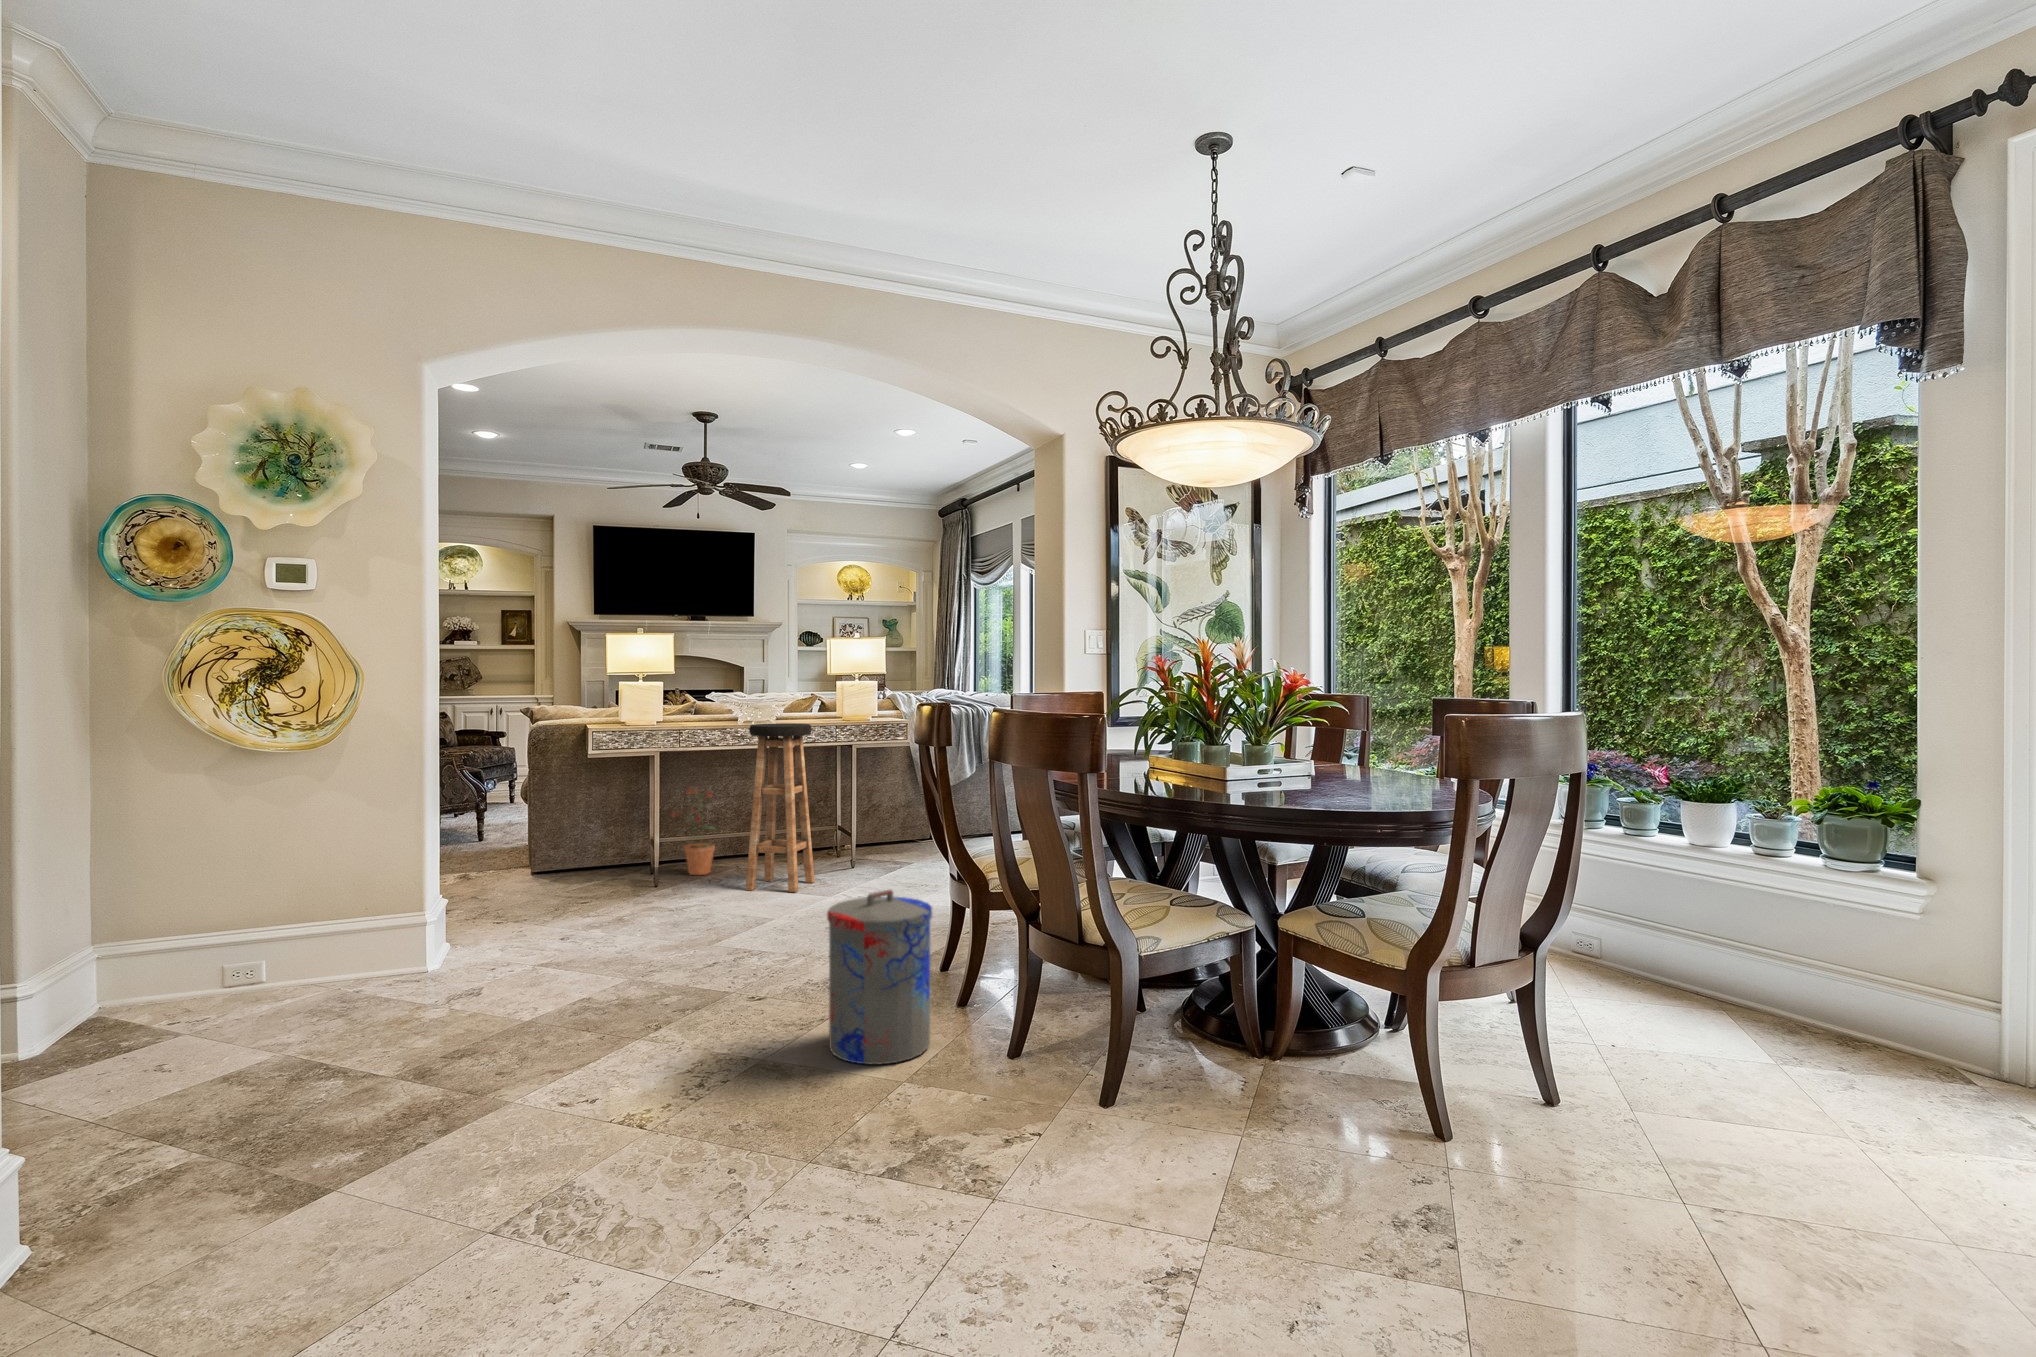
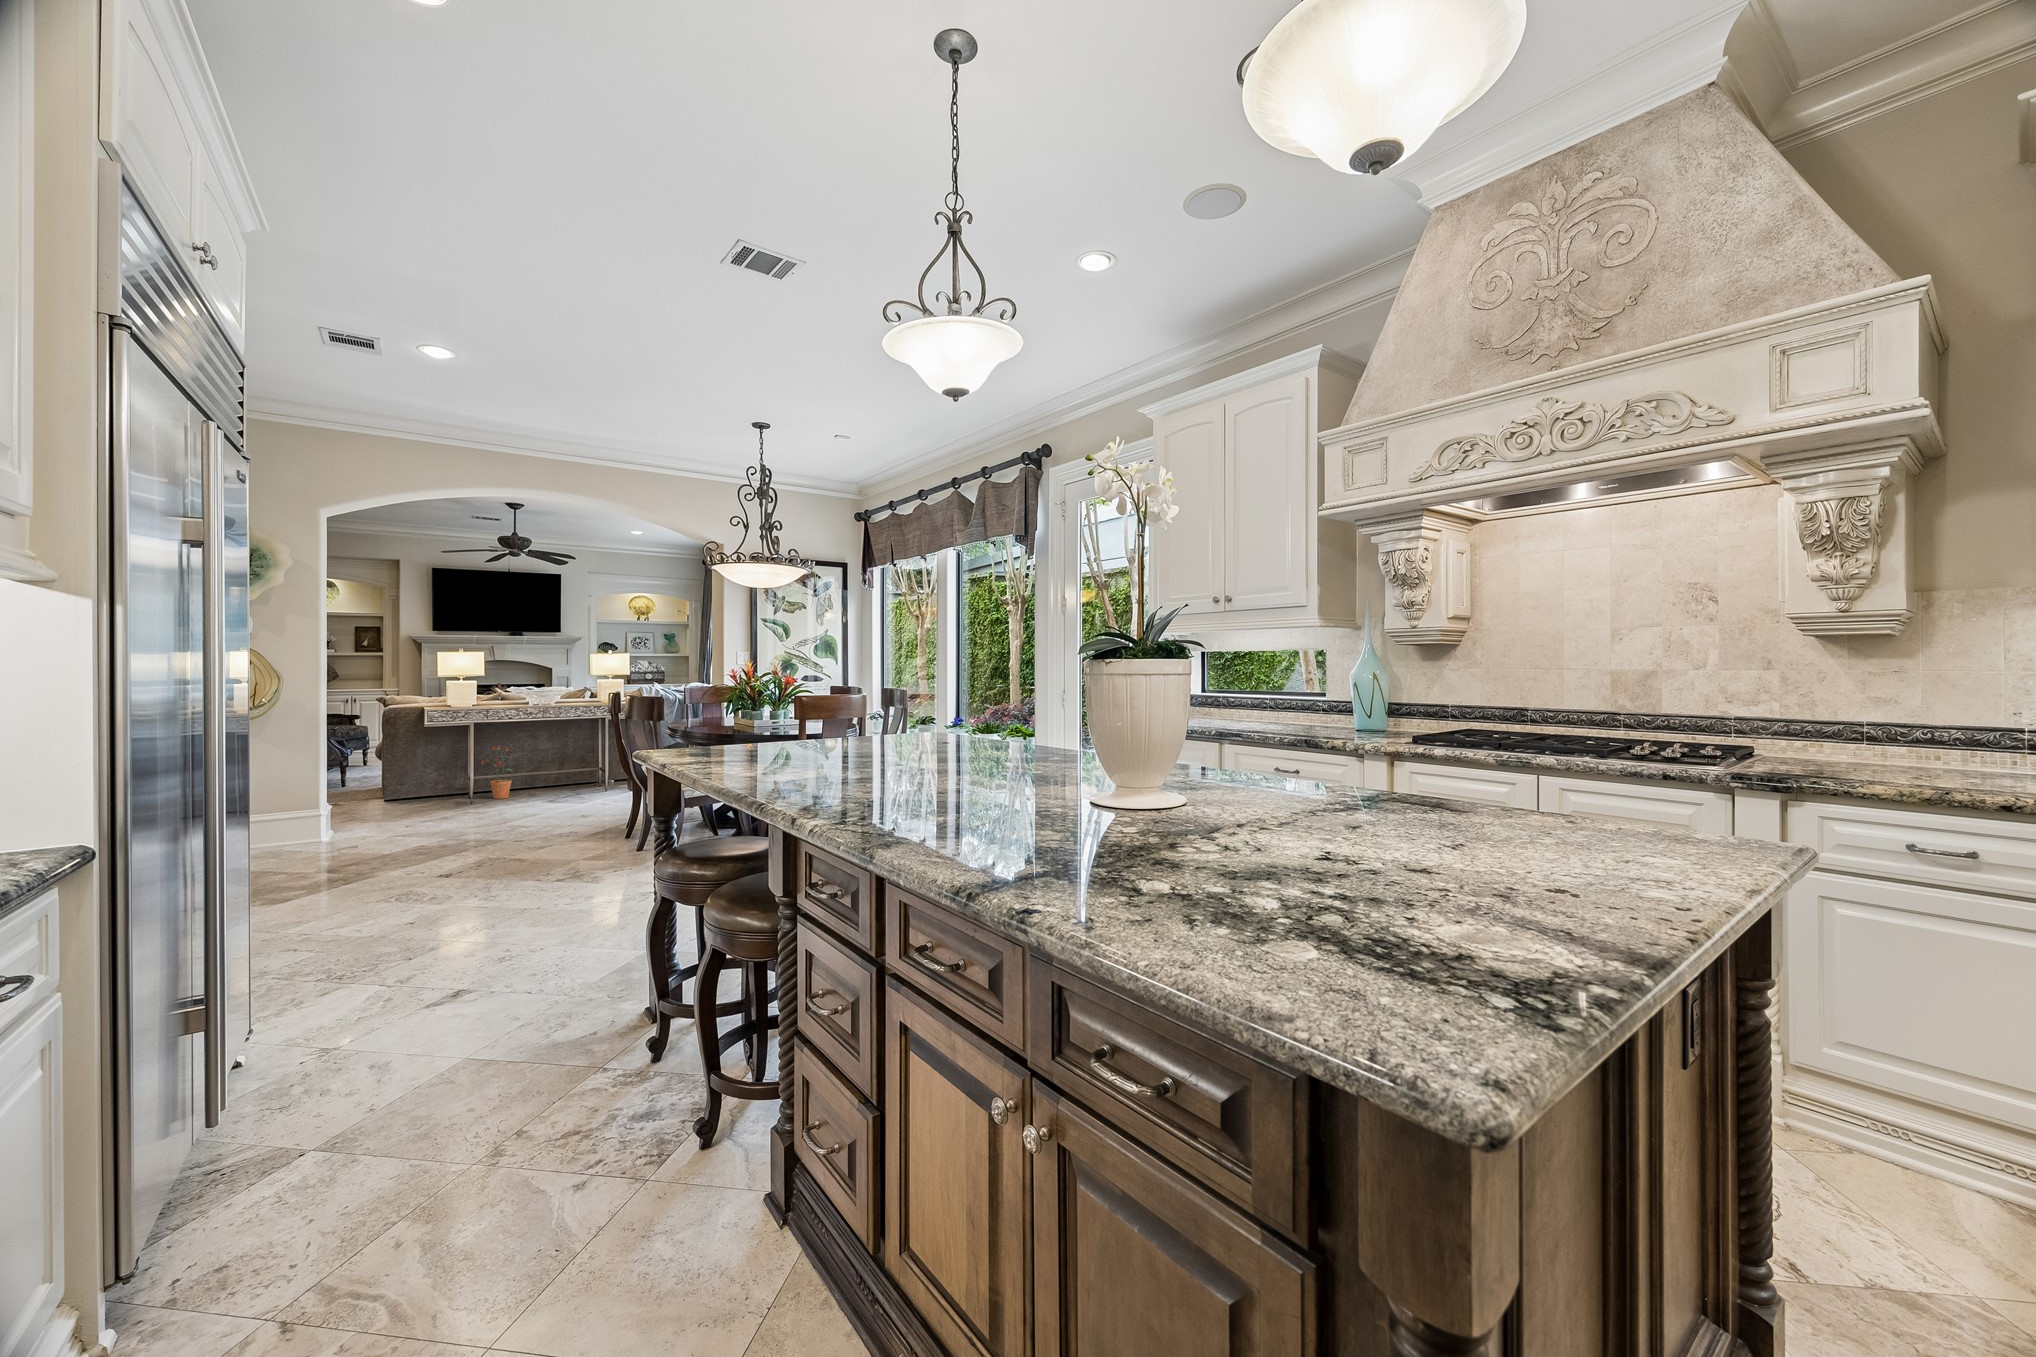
bar stool: present [746,723,815,892] -> none [529,705,576,805]
trash can: present [827,890,932,1064] -> none [548,782,605,862]

